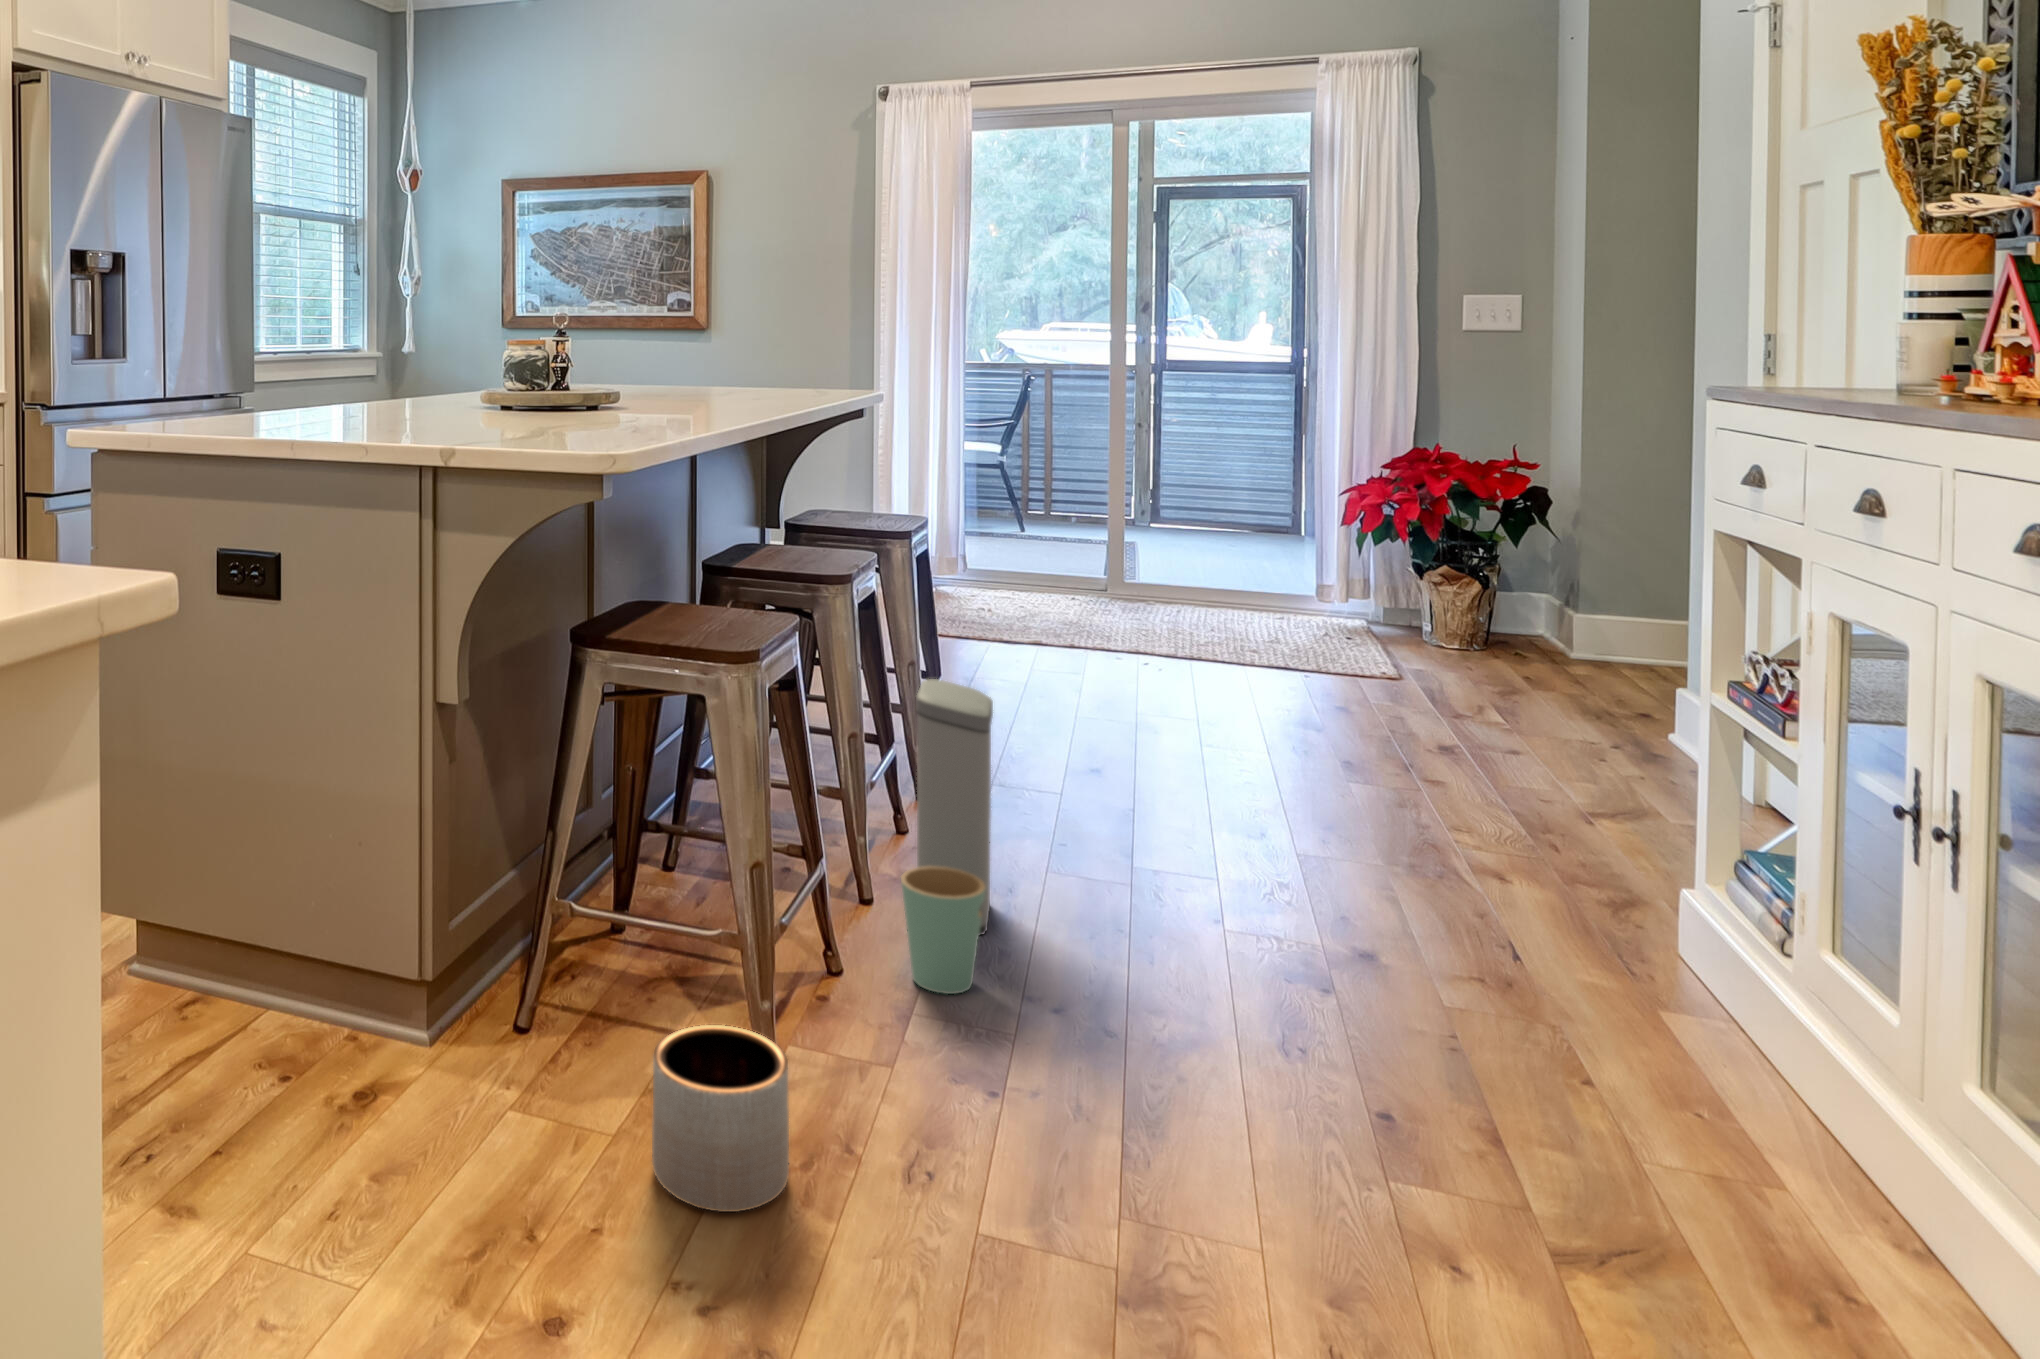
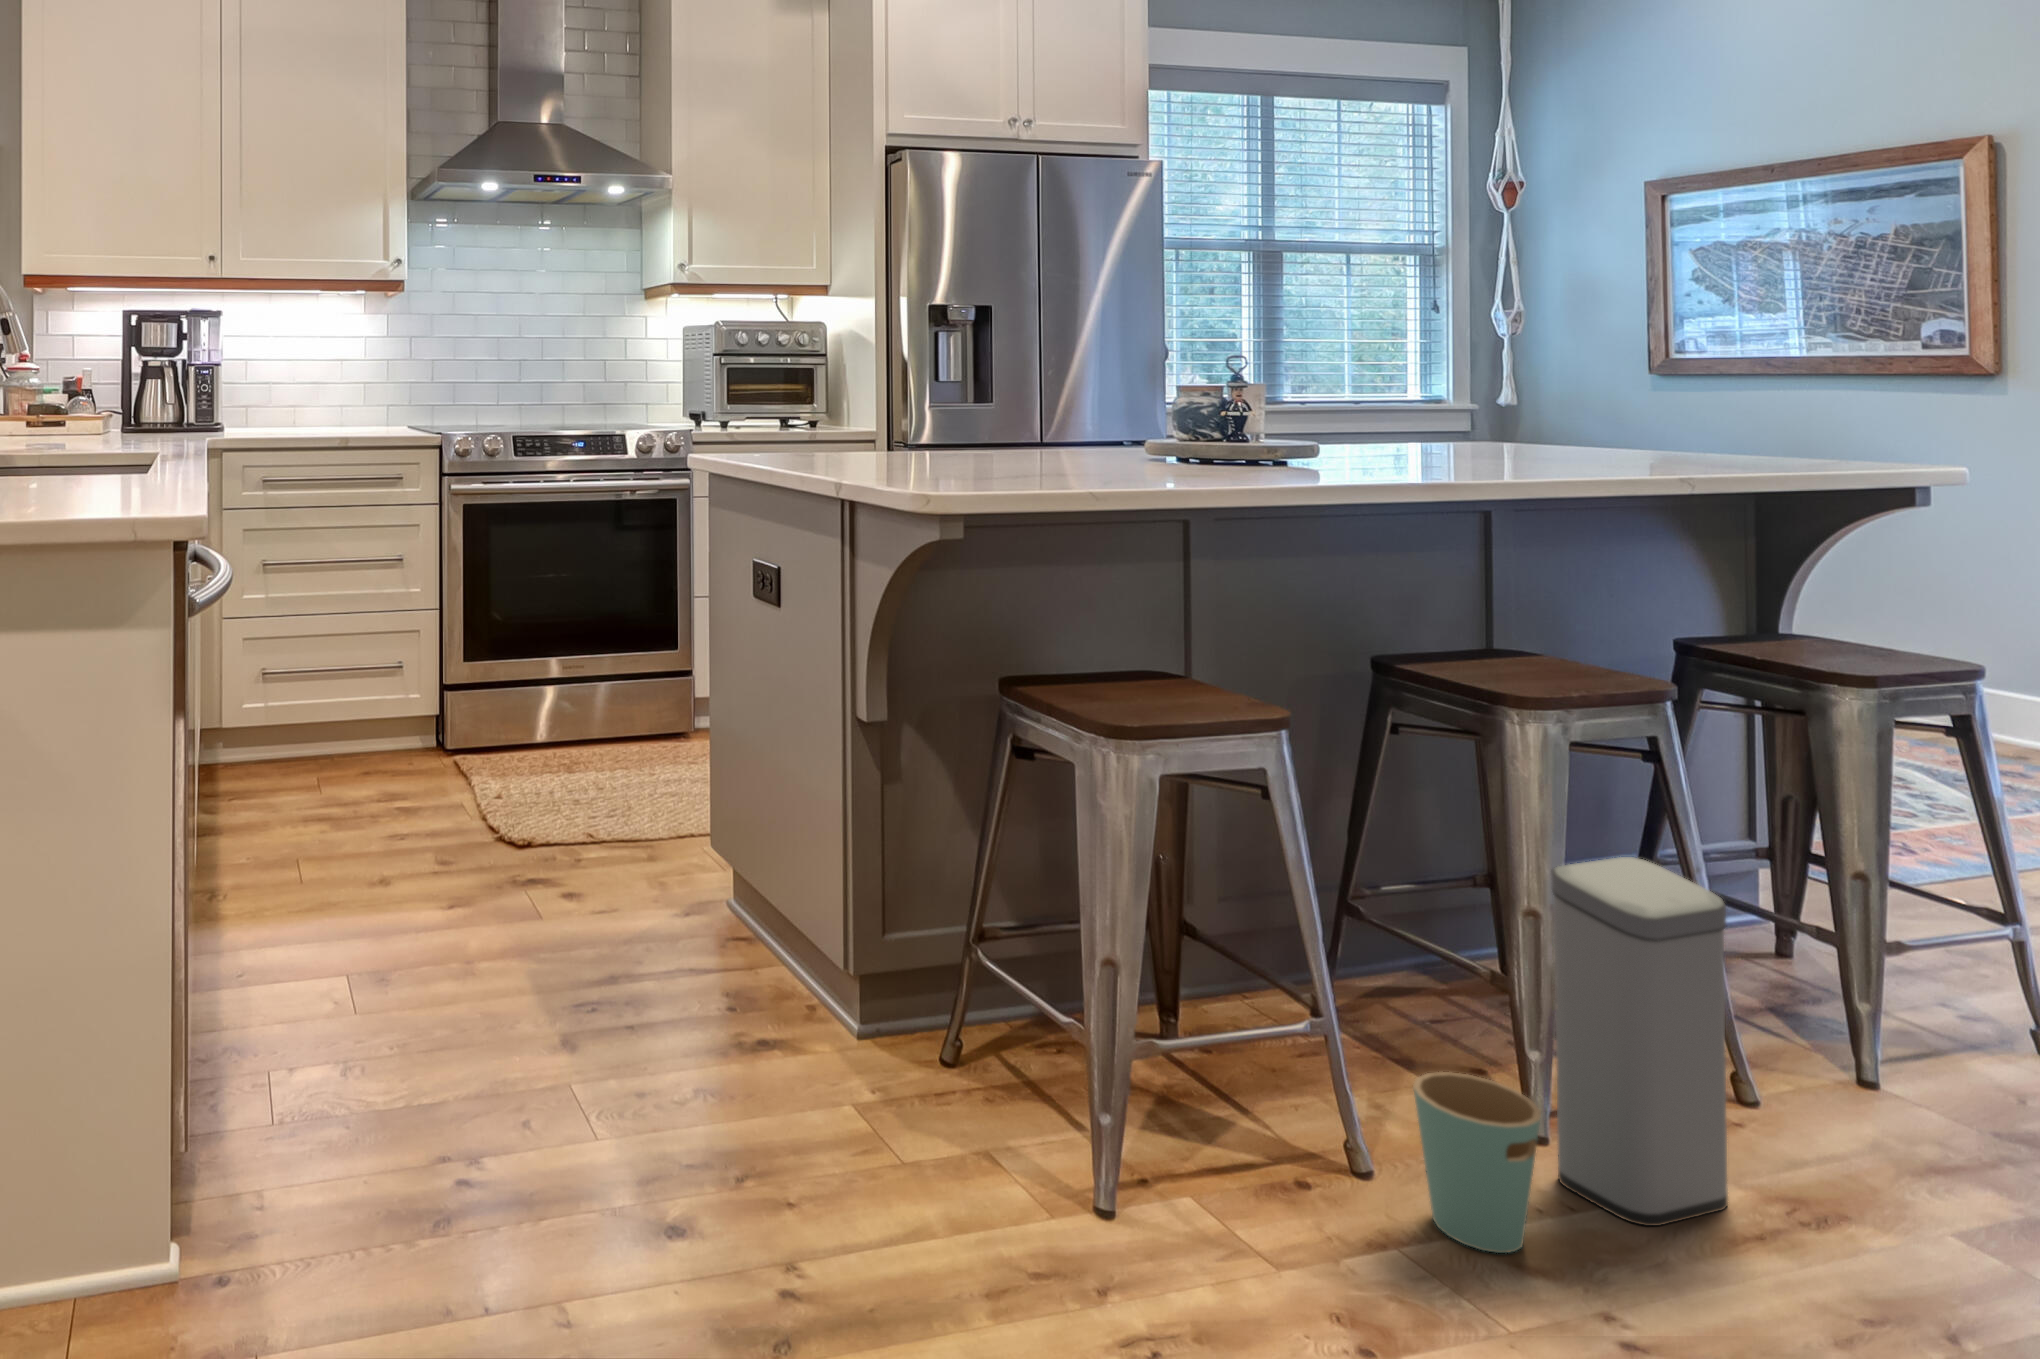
planter: present [652,1025,789,1212] -> none [862,1070,1002,1259]

